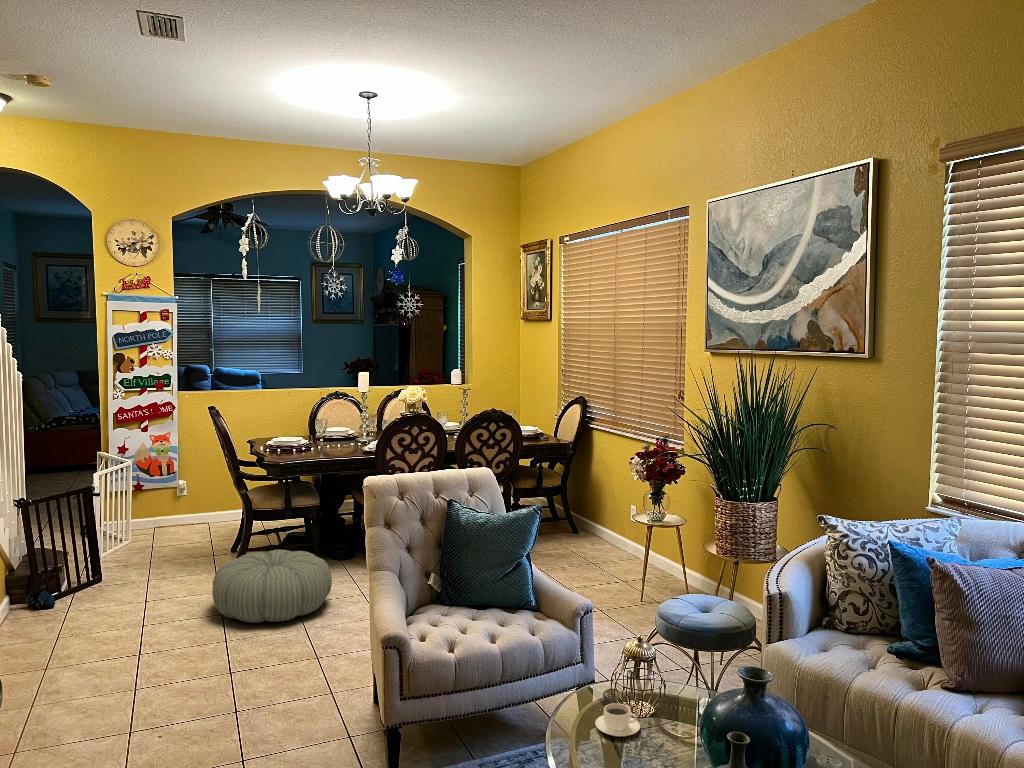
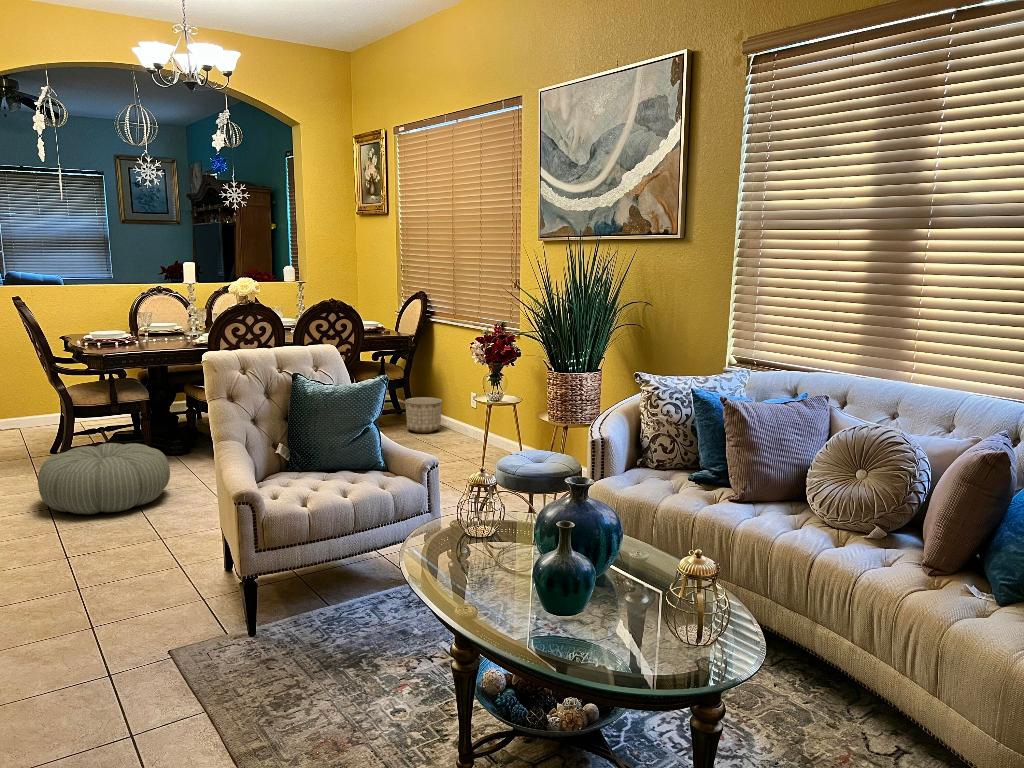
planter: none [564,507,602,545] -> present [405,397,442,433]
coffee cup: present [595,703,640,736] -> none [442,531,481,556]

